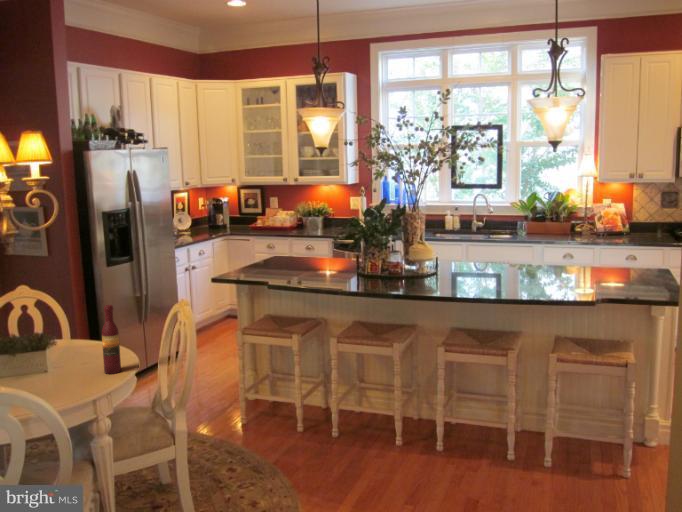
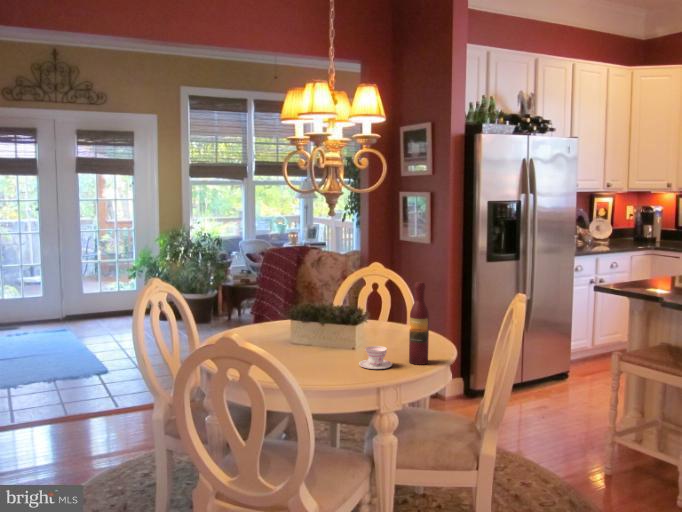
teacup: none [64,365,94,387] -> present [359,346,392,369]

